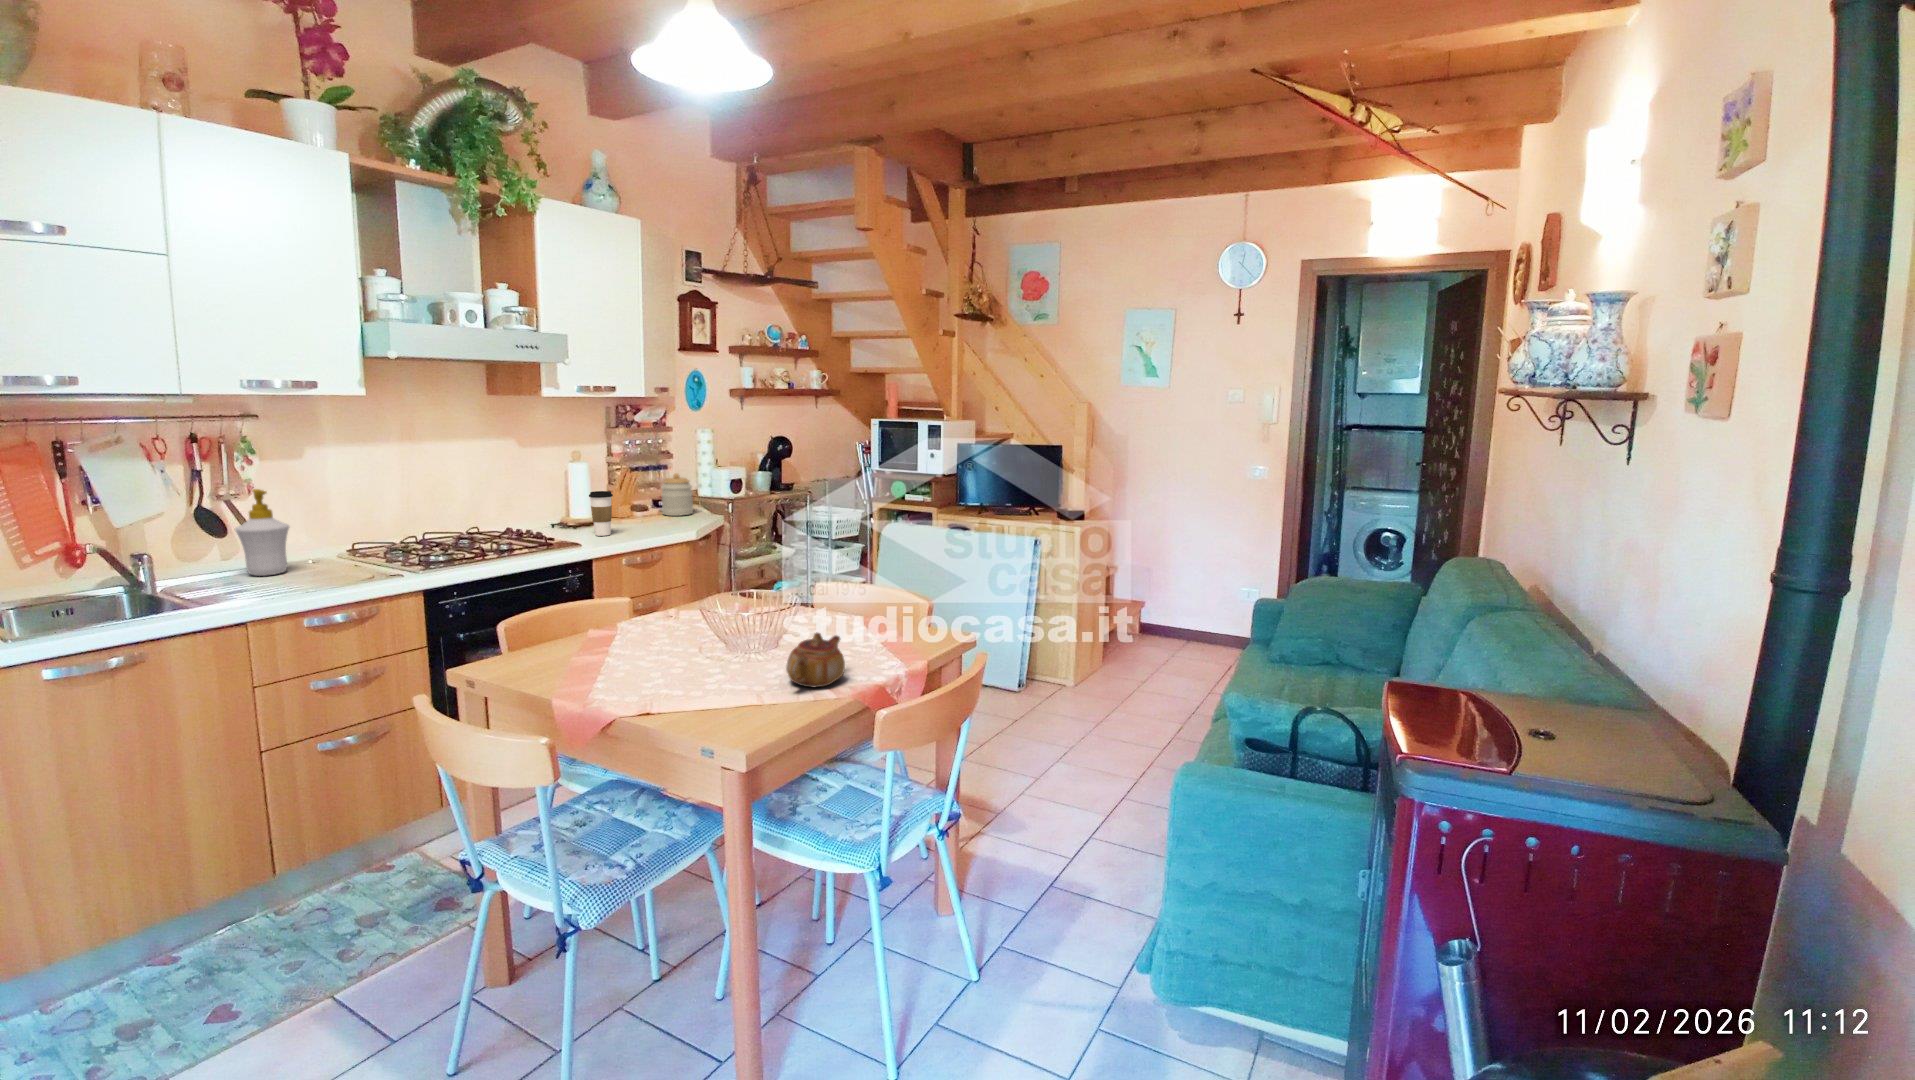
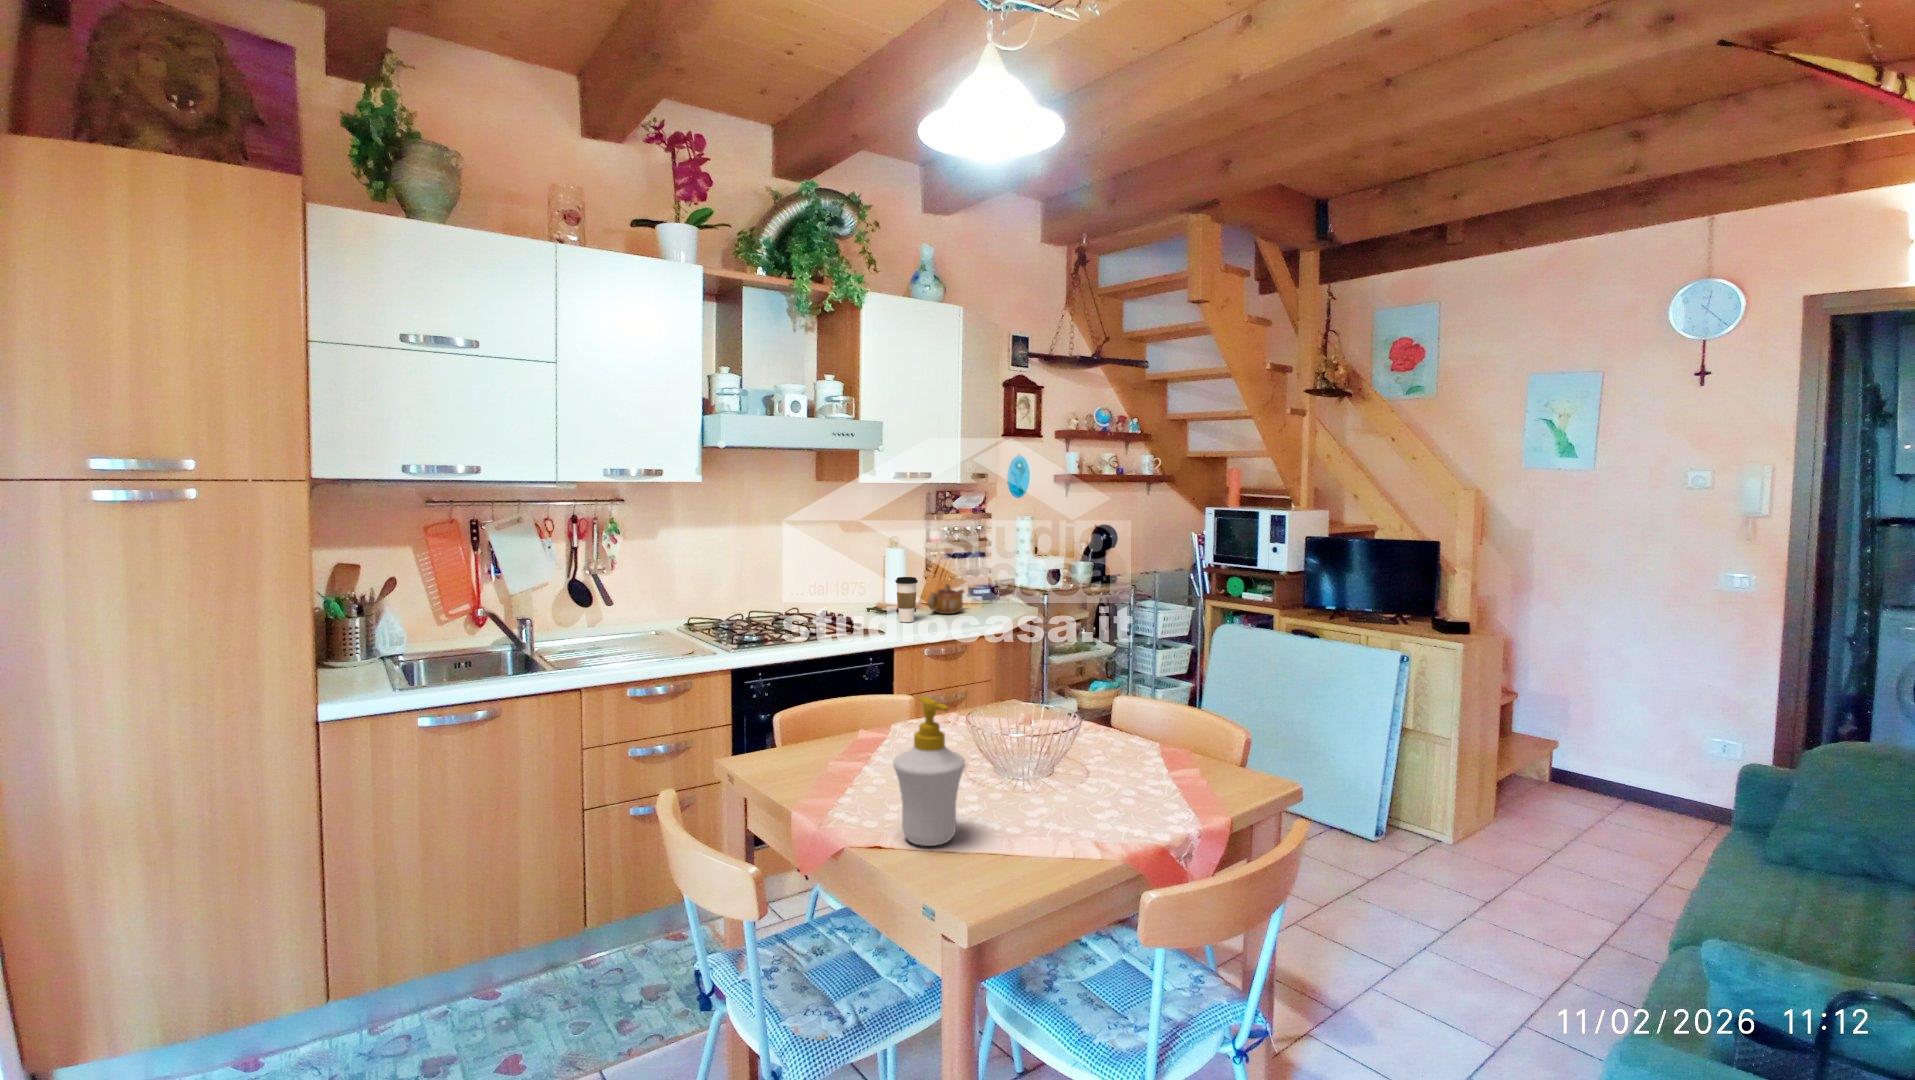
jar: present [661,473,693,516] -> none [971,560,1002,604]
soap bottle: present [235,489,289,576] -> present [893,696,965,846]
teapot: present [786,633,845,687] -> present [927,584,964,614]

